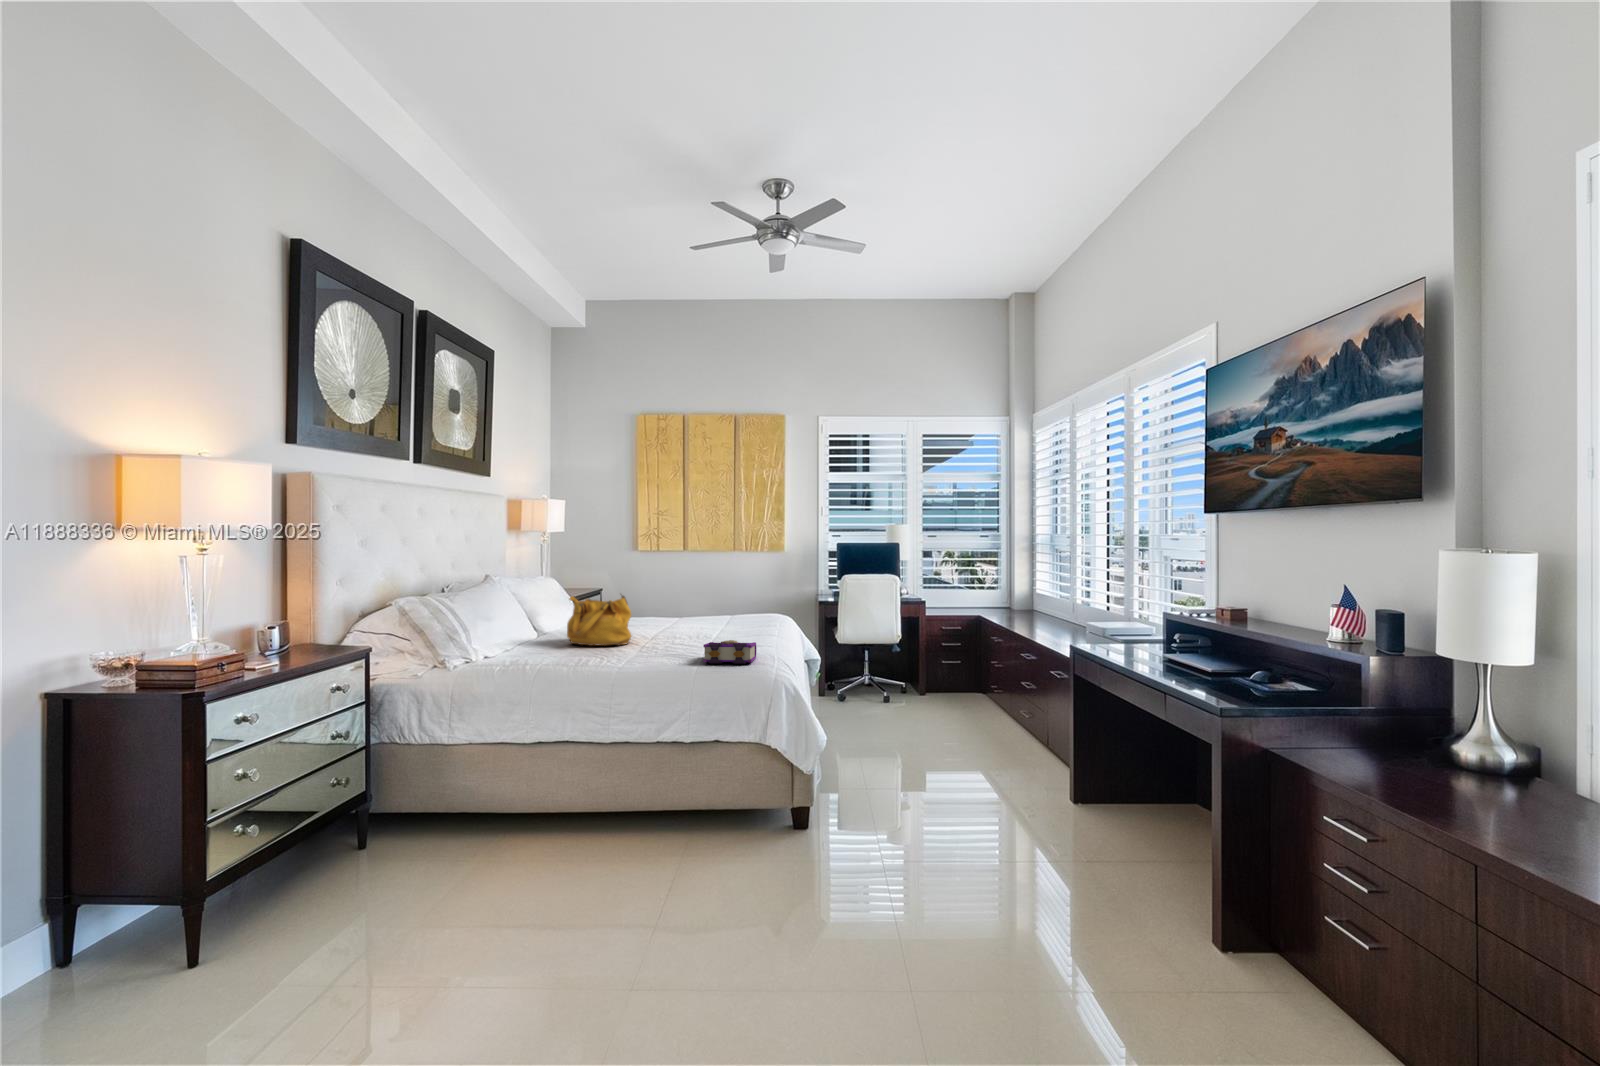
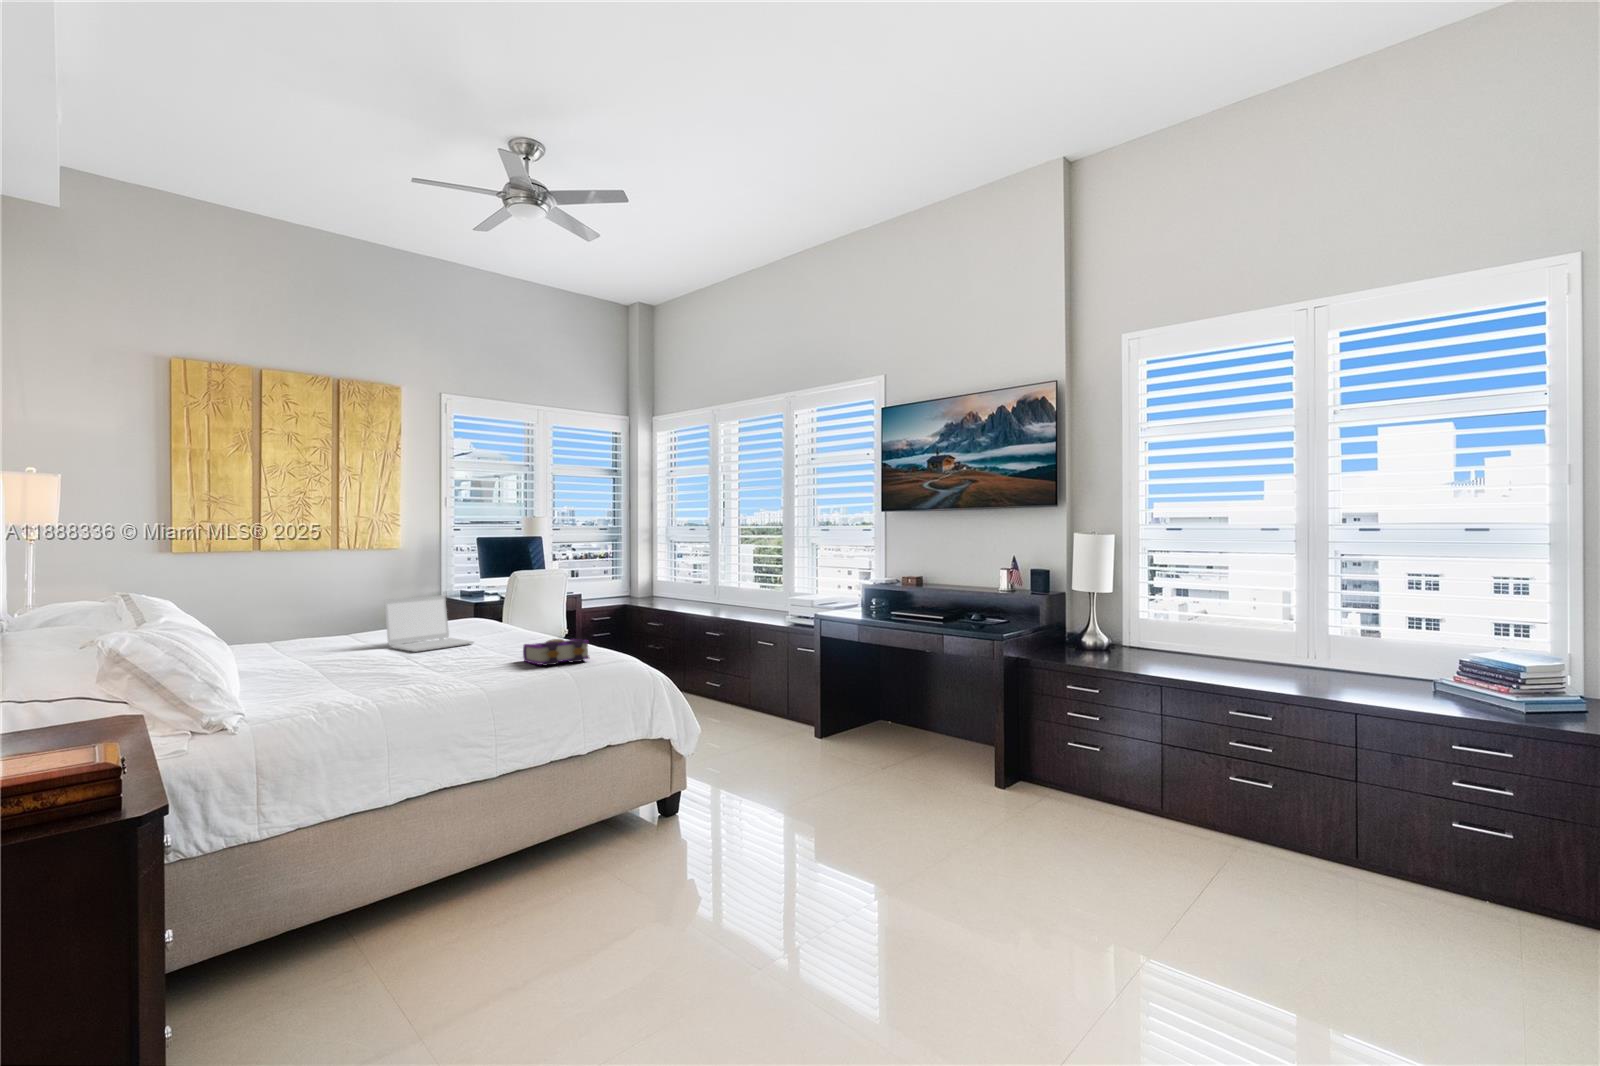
laptop: none [666,594,724,639] -> present [384,595,474,652]
handbag: present [567,595,631,646] -> none [276,599,378,671]

